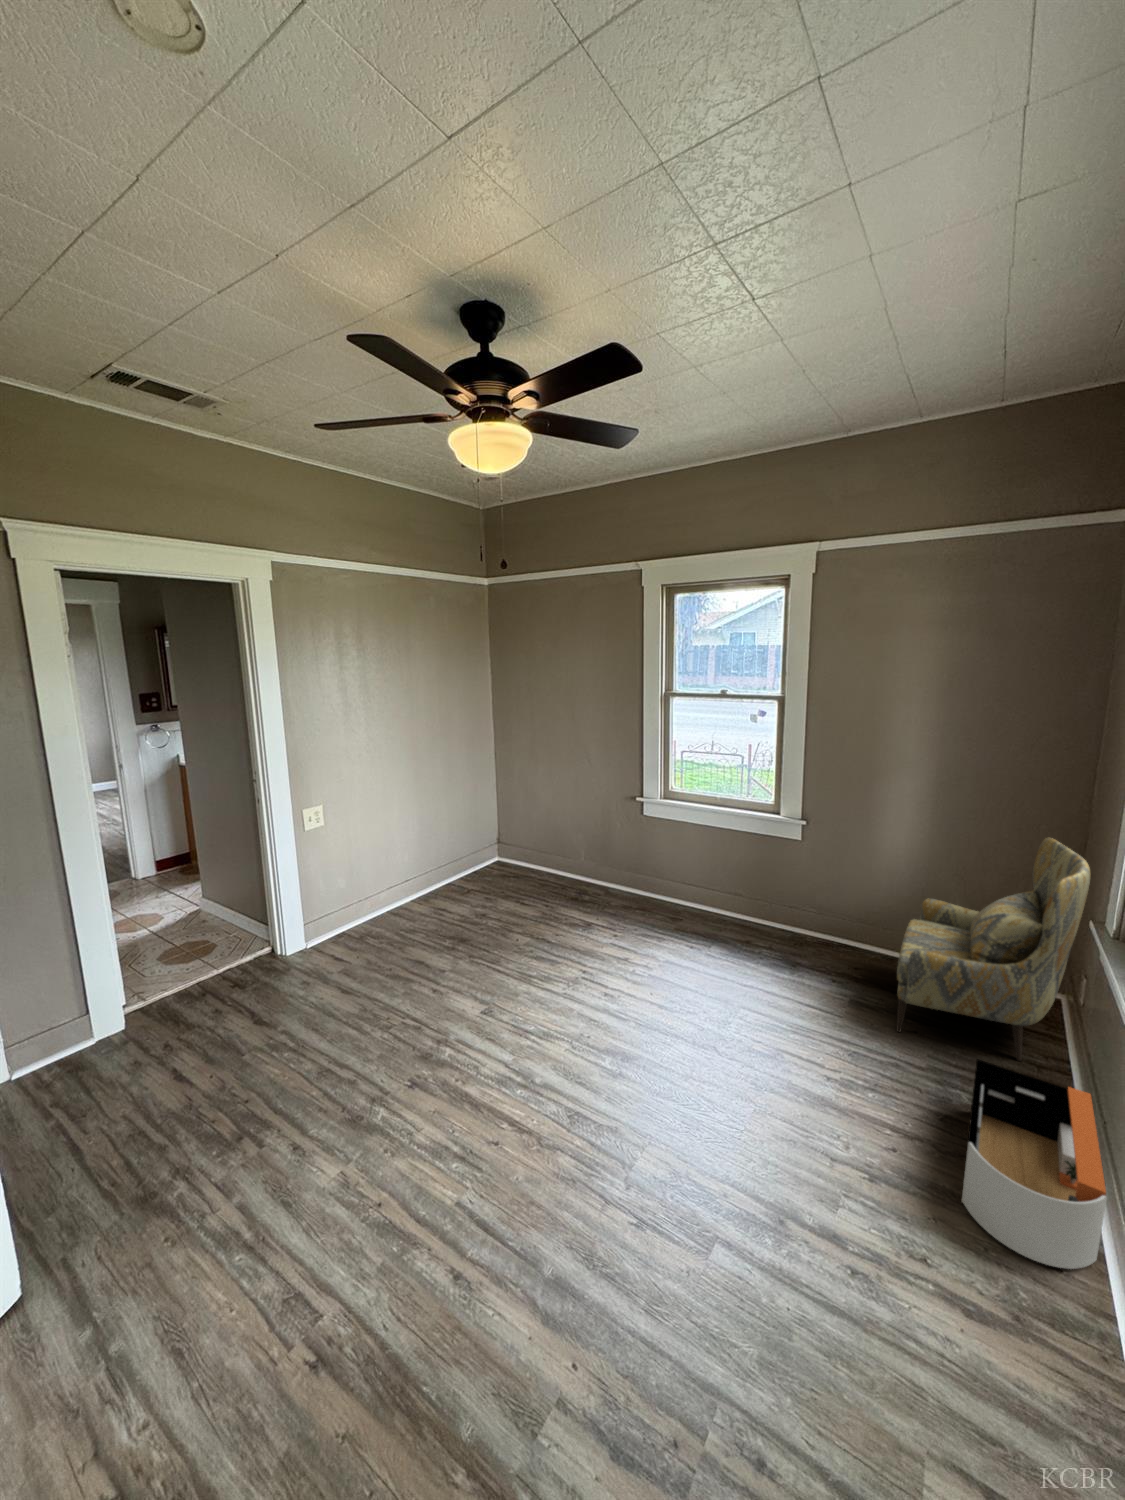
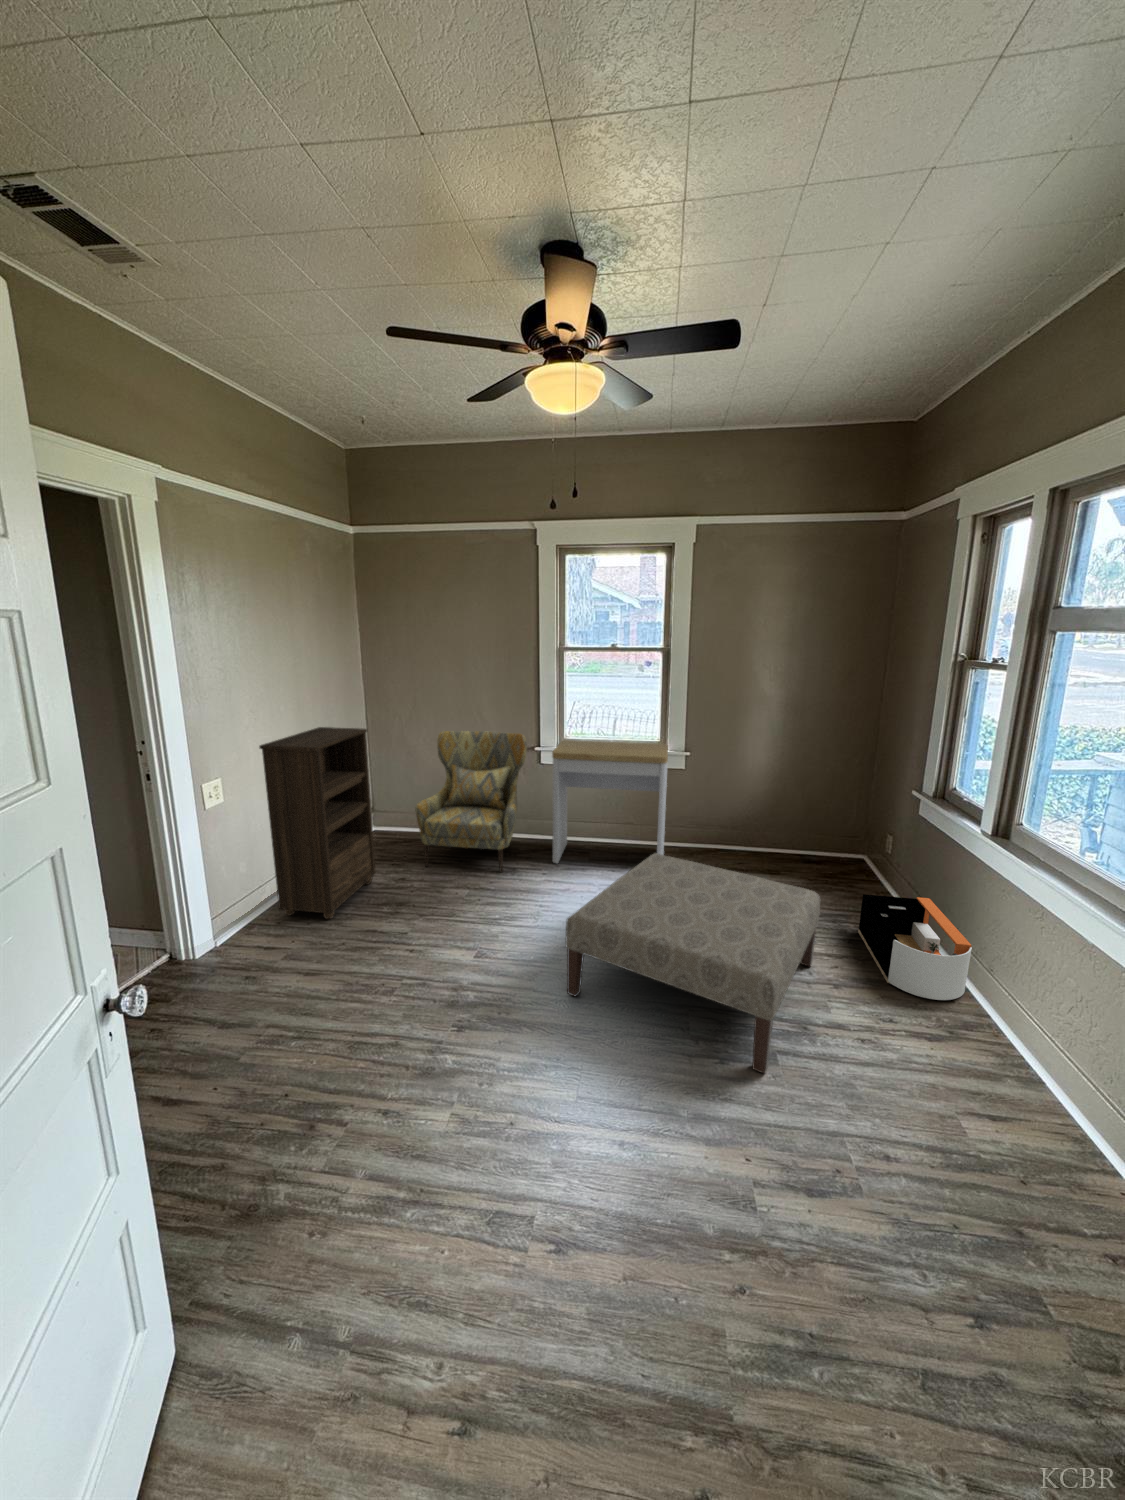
bookshelf: none [345,764,456,944] -> present [259,727,376,919]
desk: none [632,793,777,960] -> present [552,740,668,863]
armchair: present [896,838,1090,1061] -> present [415,731,527,873]
ottoman: none [530,942,870,1264] -> present [566,853,820,1073]

